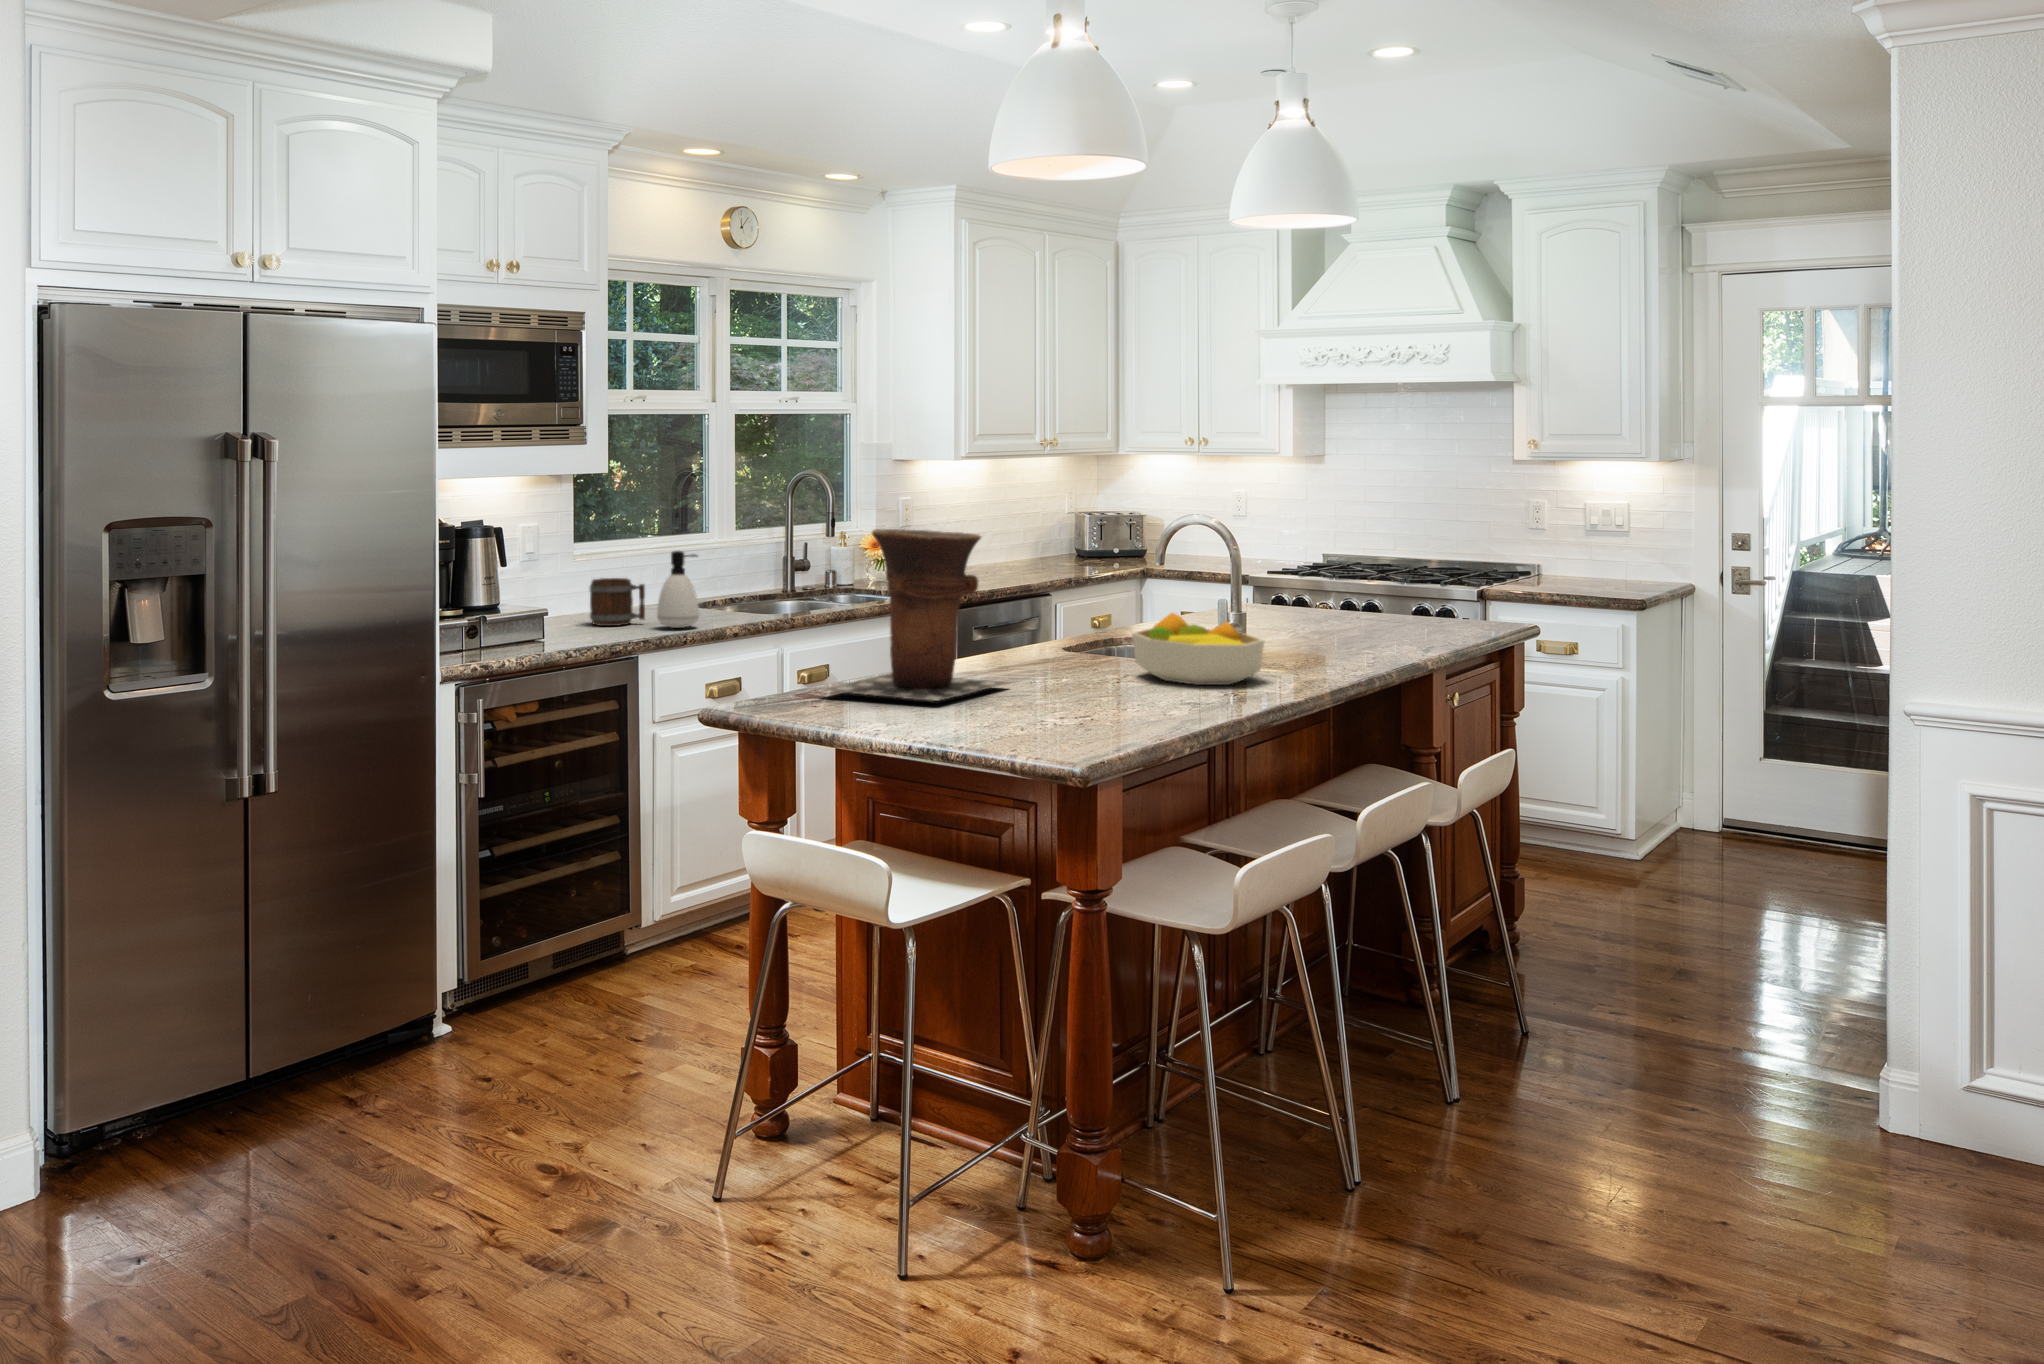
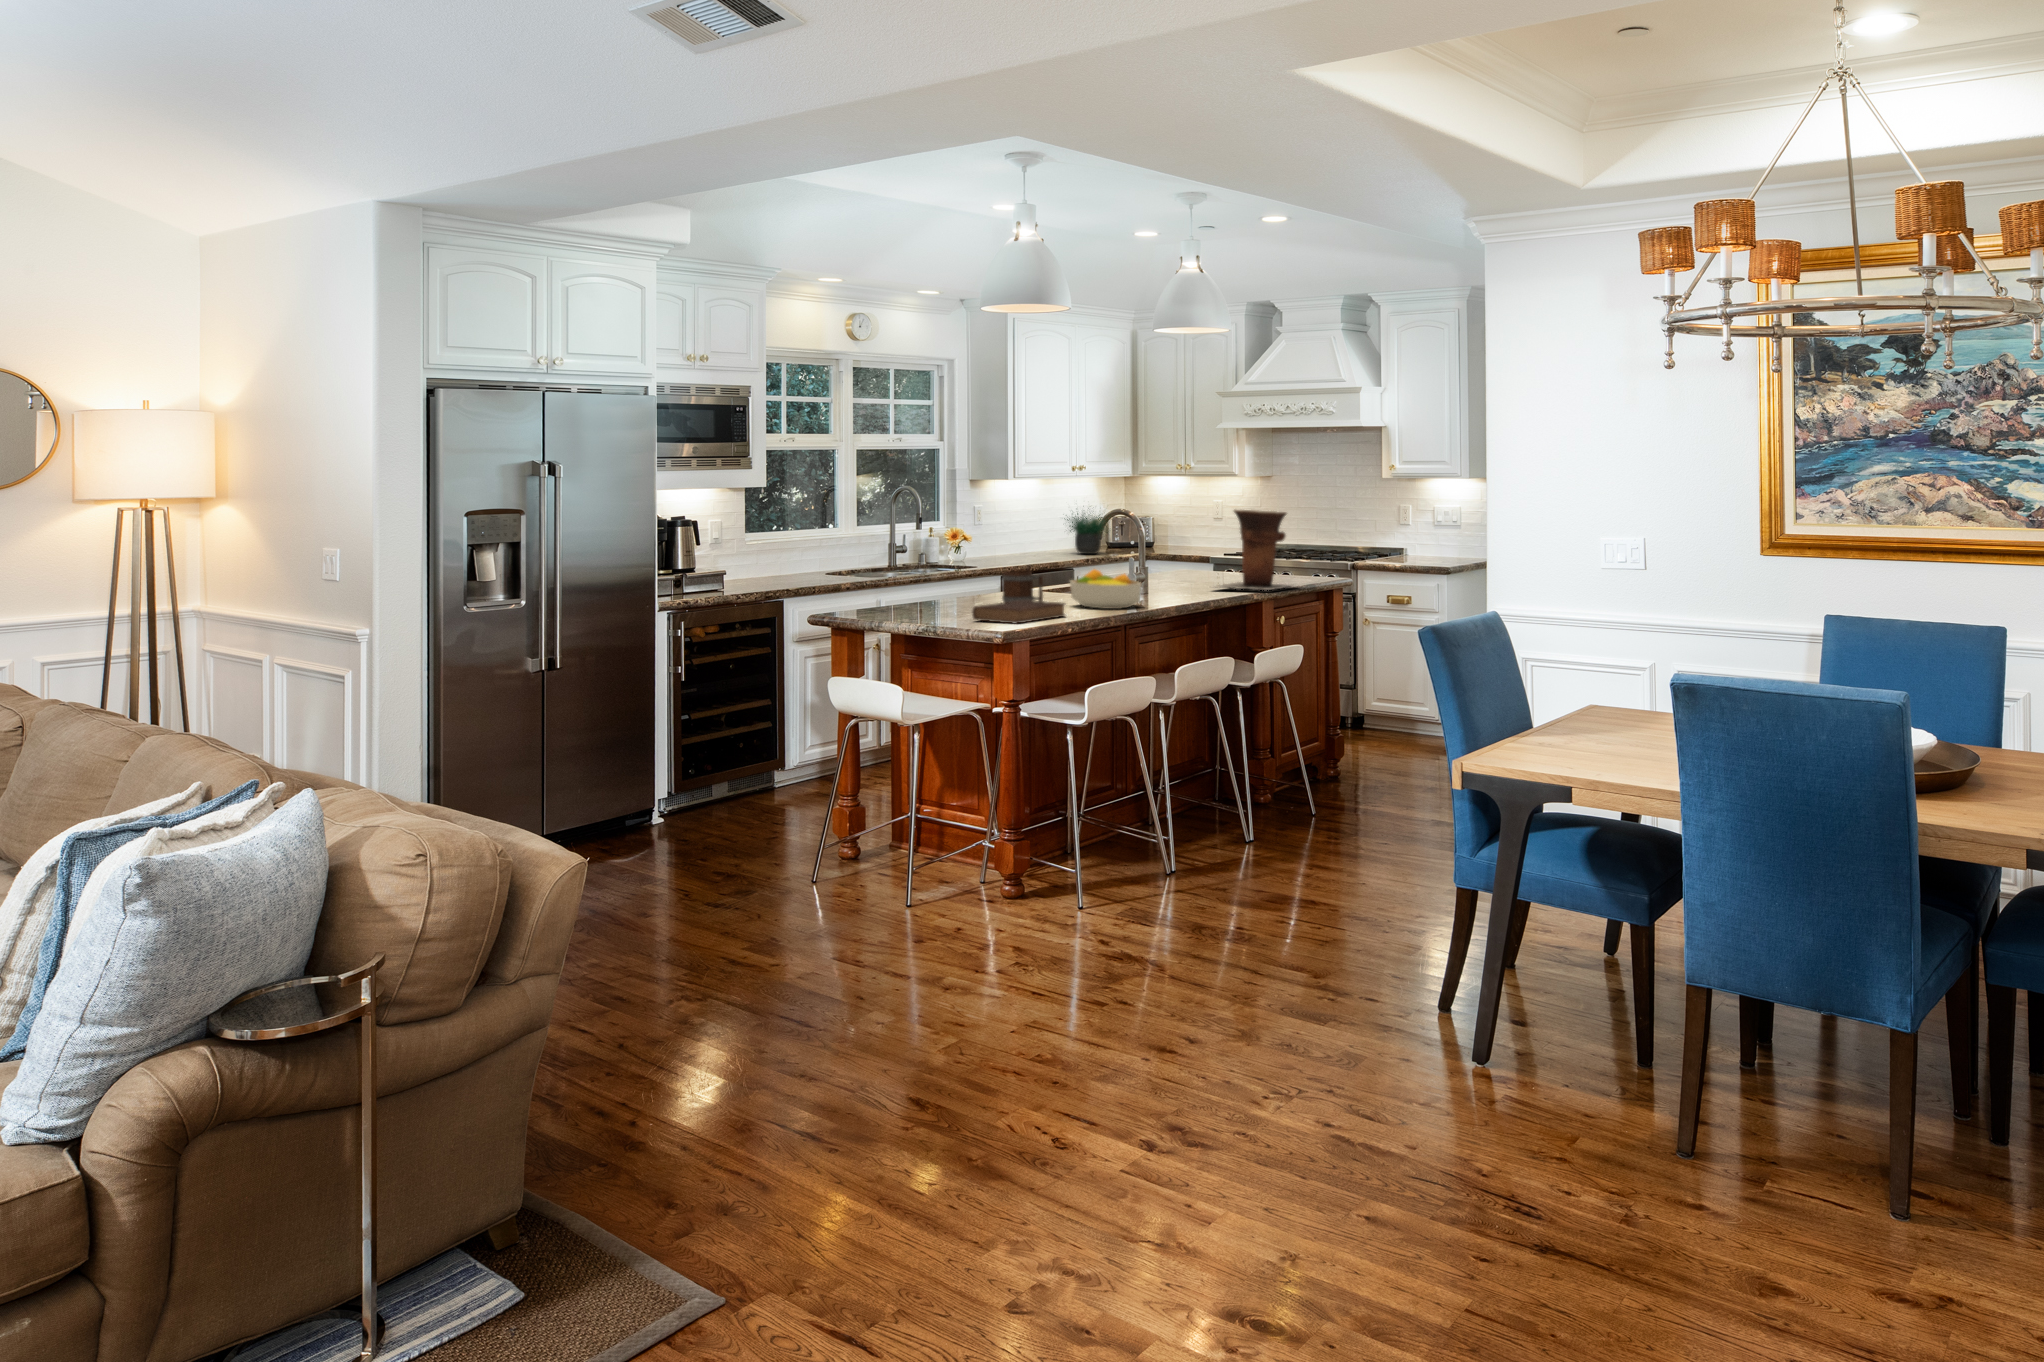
potted plant: none [1013,478,1105,565] -> present [1064,513,1108,554]
vase: present [823,529,1007,701] -> present [1219,510,1291,590]
soap dispenser: present [657,551,699,628] -> none [798,537,825,586]
mug: present [590,578,645,626] -> present [1002,570,1043,602]
book: none [1001,675,1160,728] -> present [972,600,1065,623]

